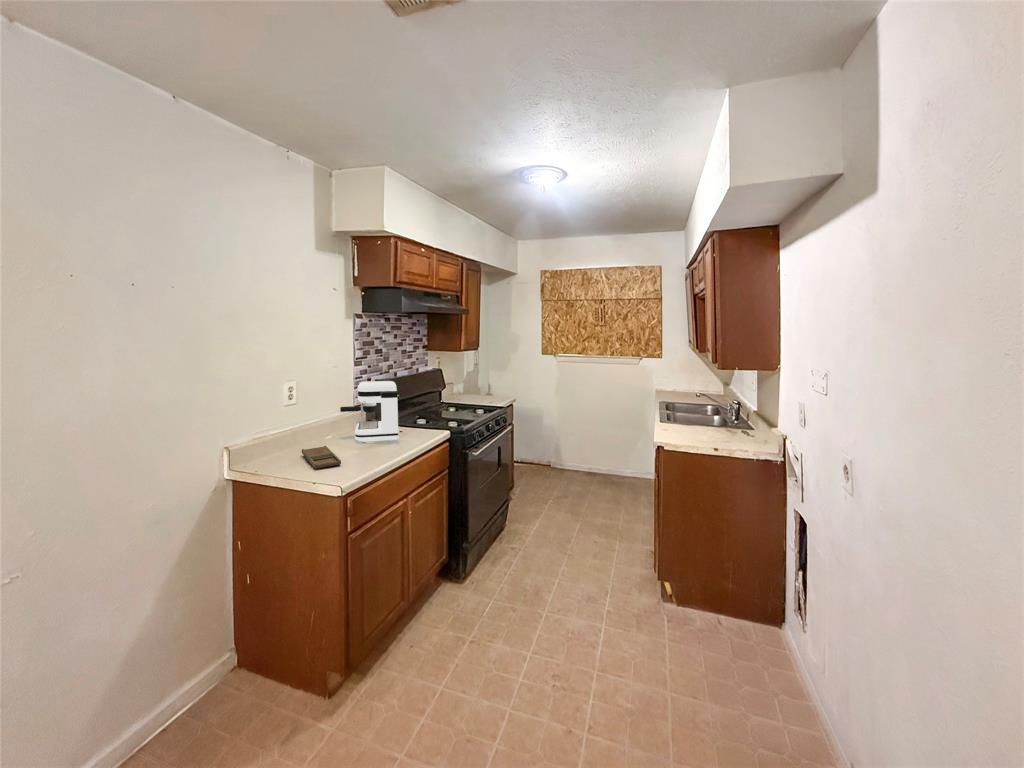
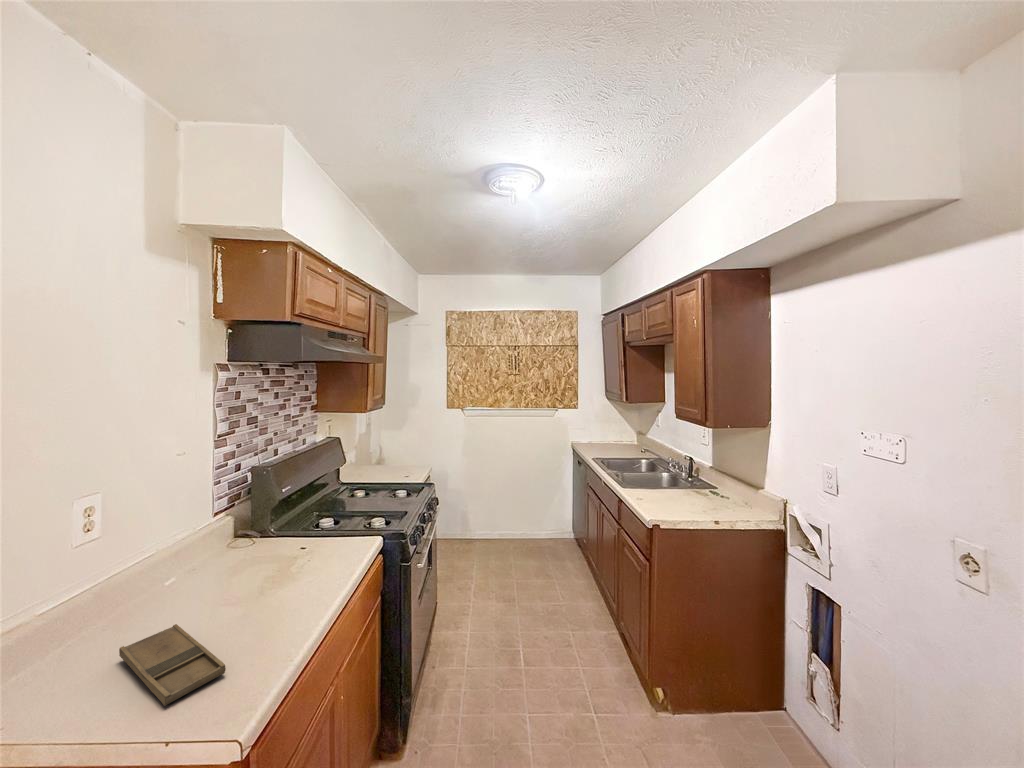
coffee maker: present [340,381,398,443] -> none [198,472,315,592]

